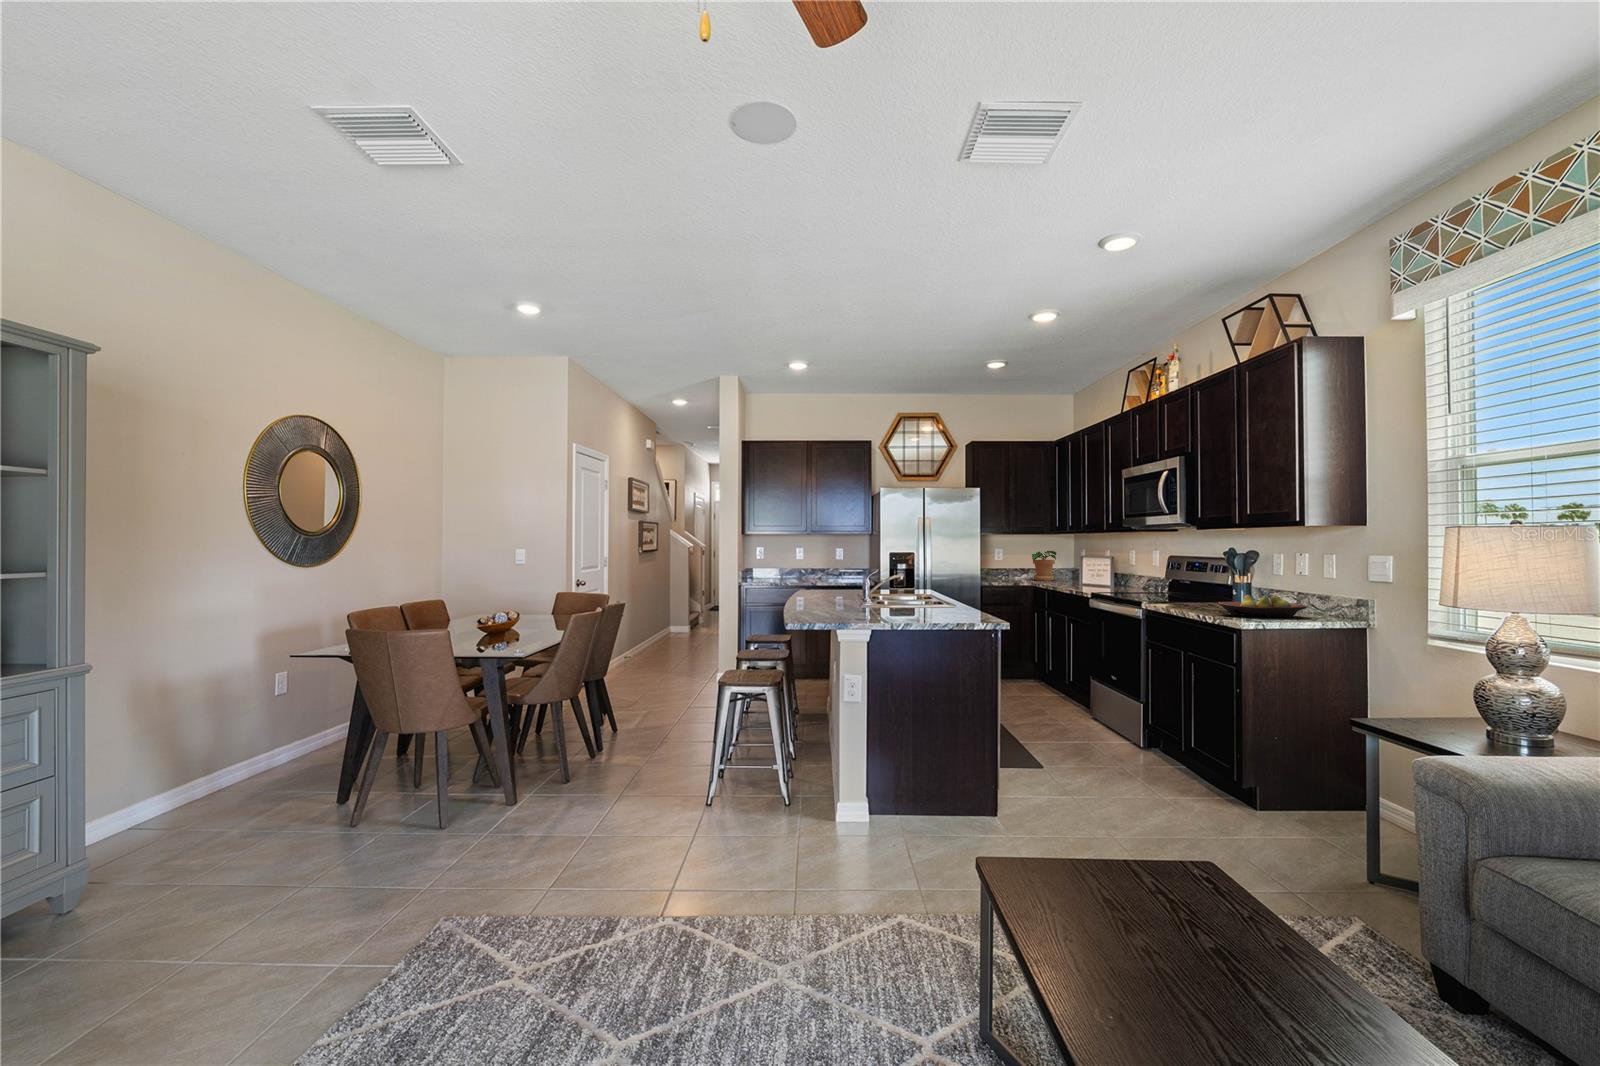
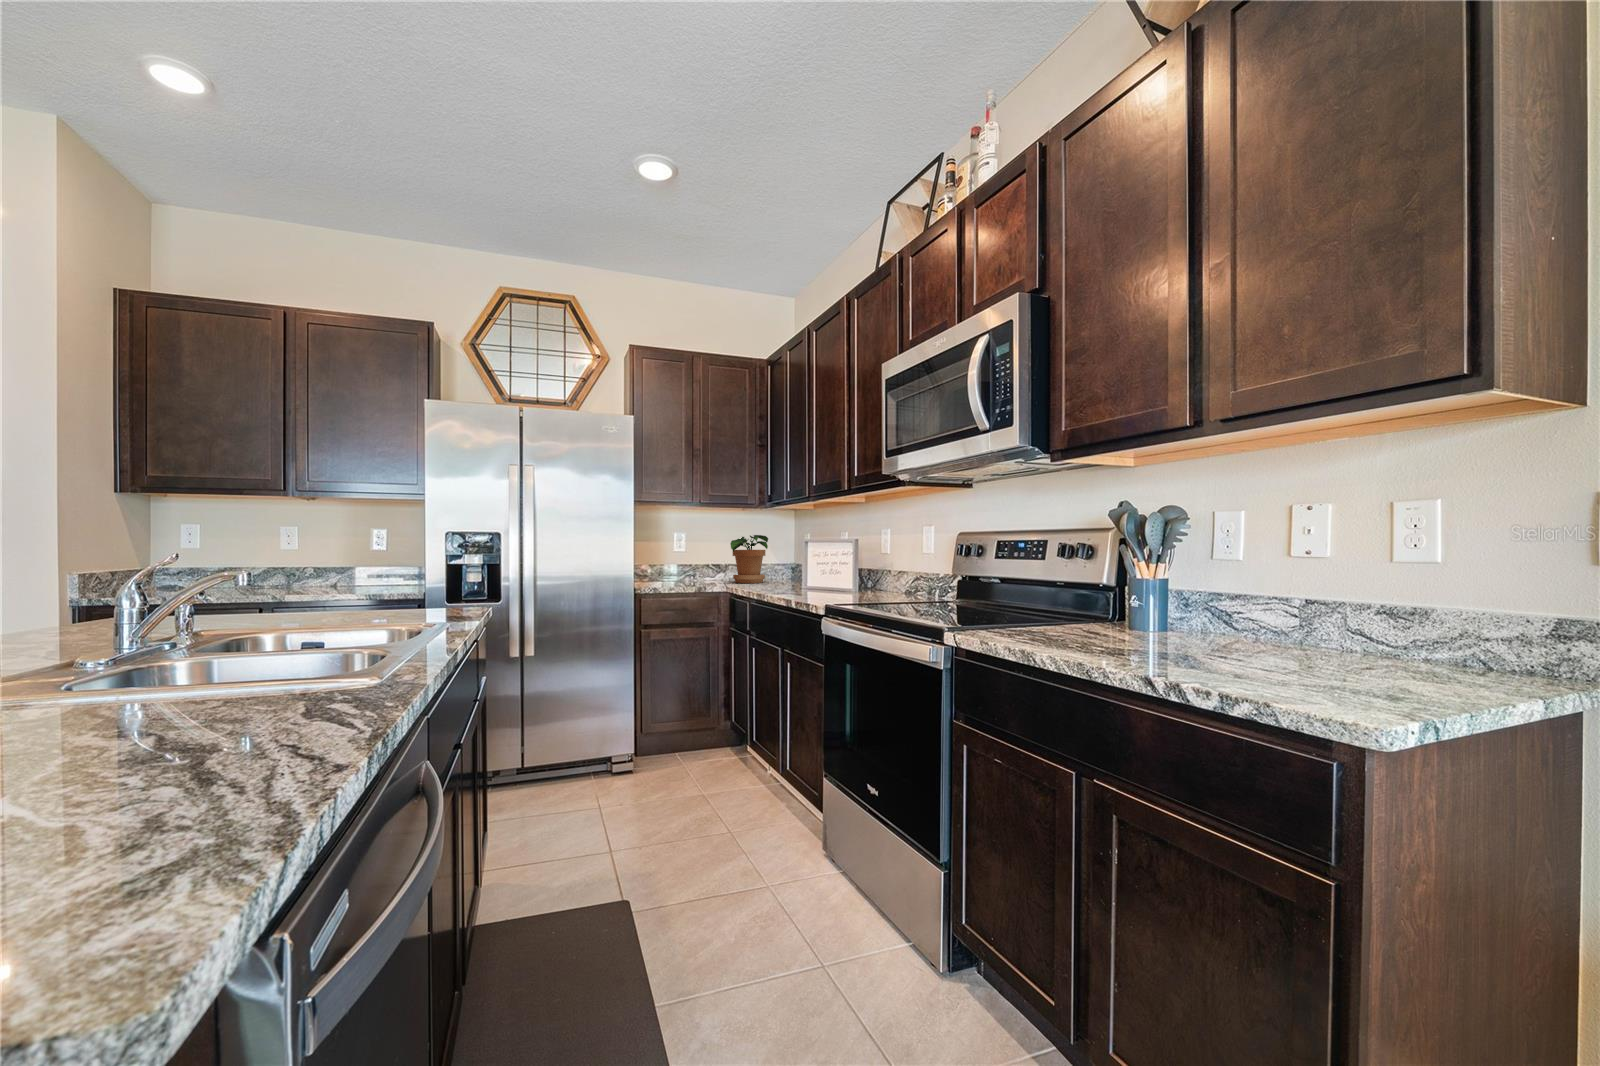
fruit bowl: present [1218,595,1308,617] -> none [1190,613,1439,681]

